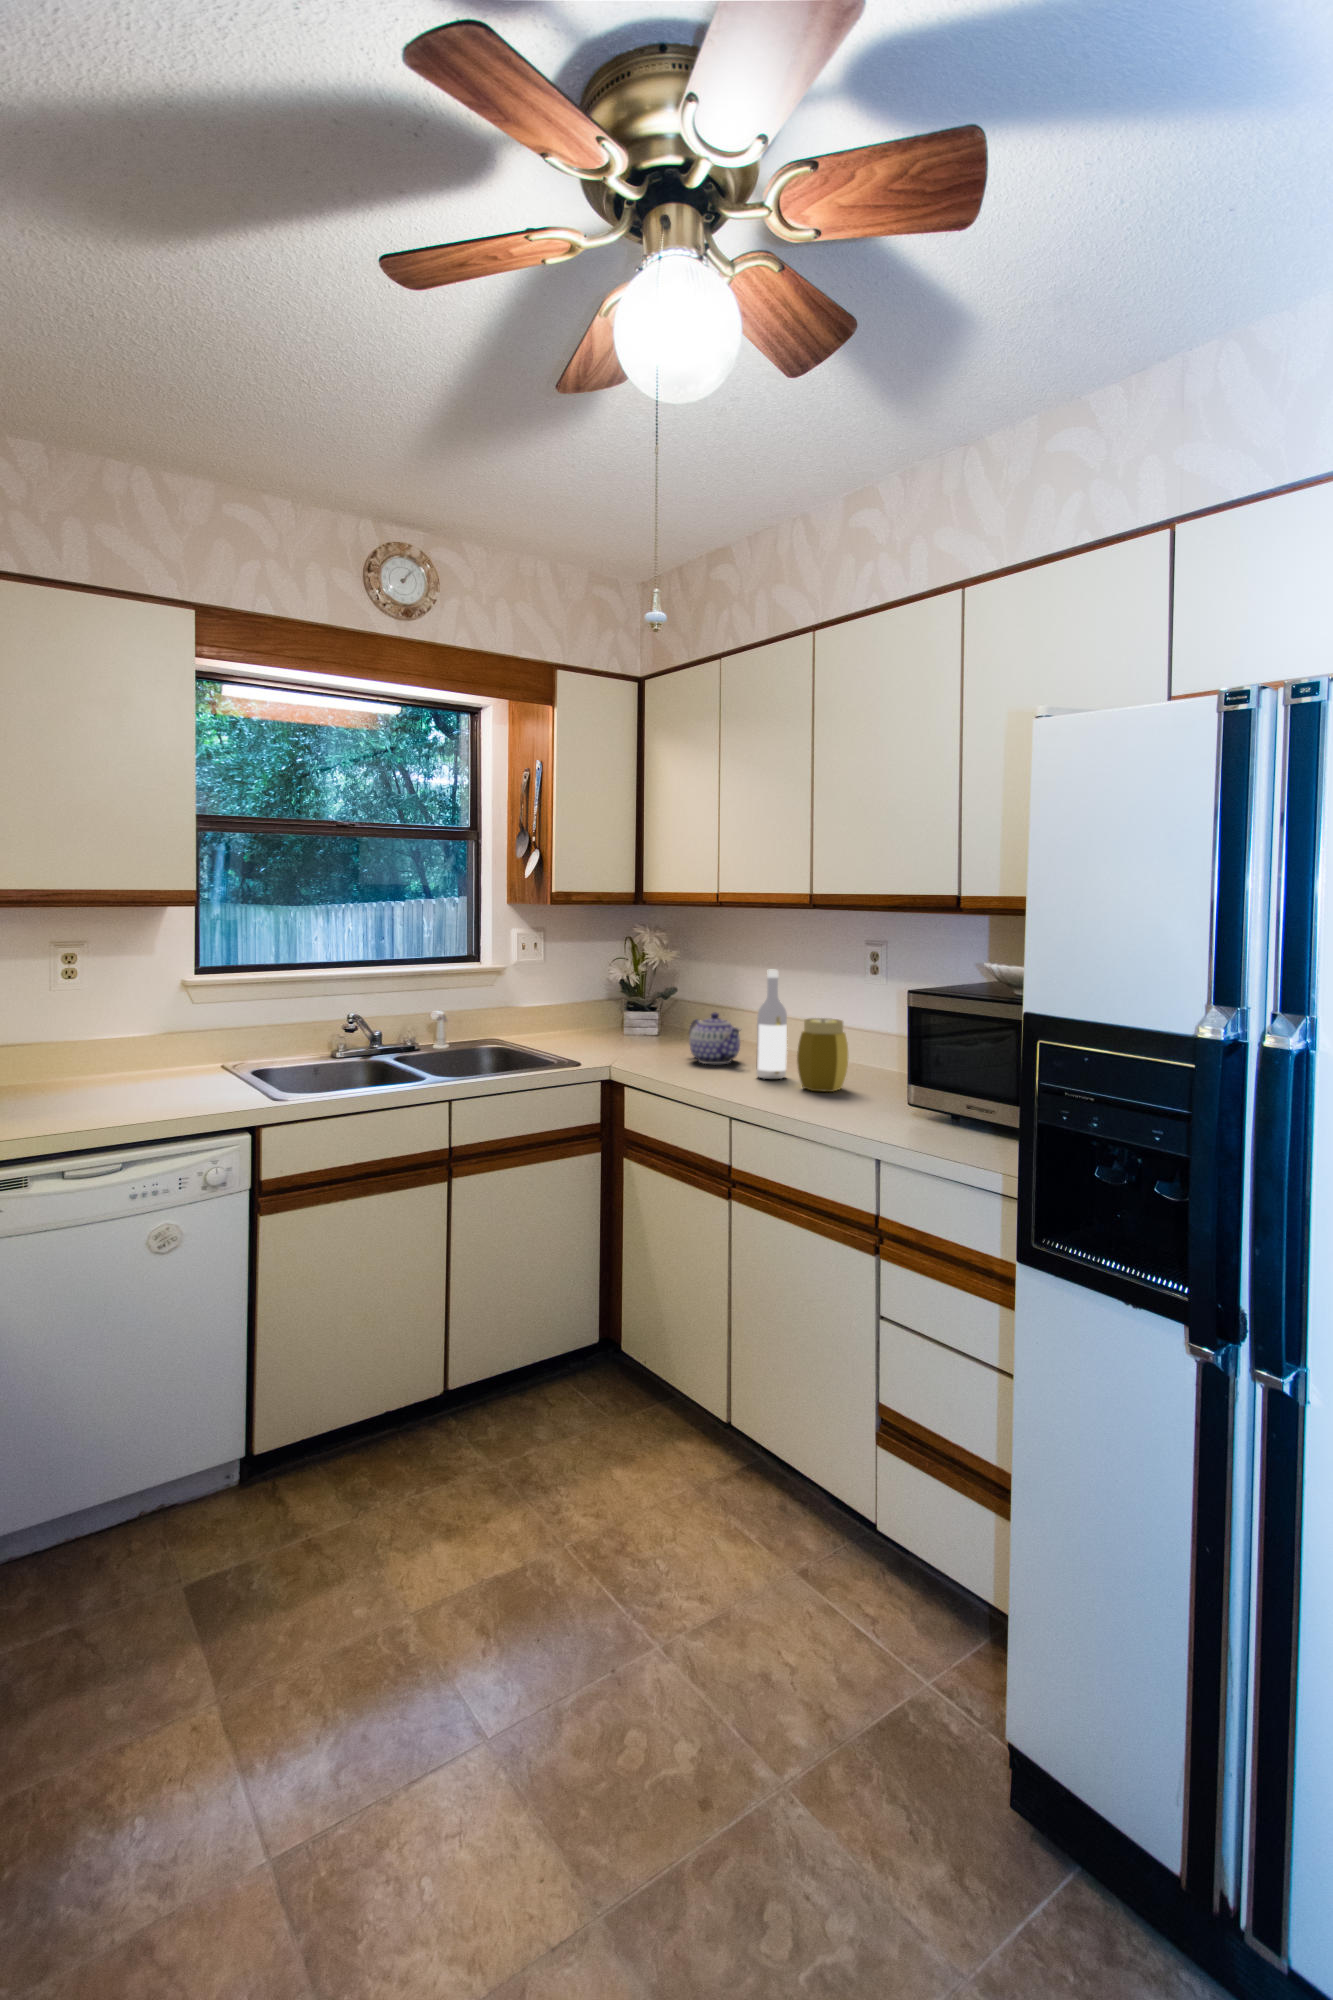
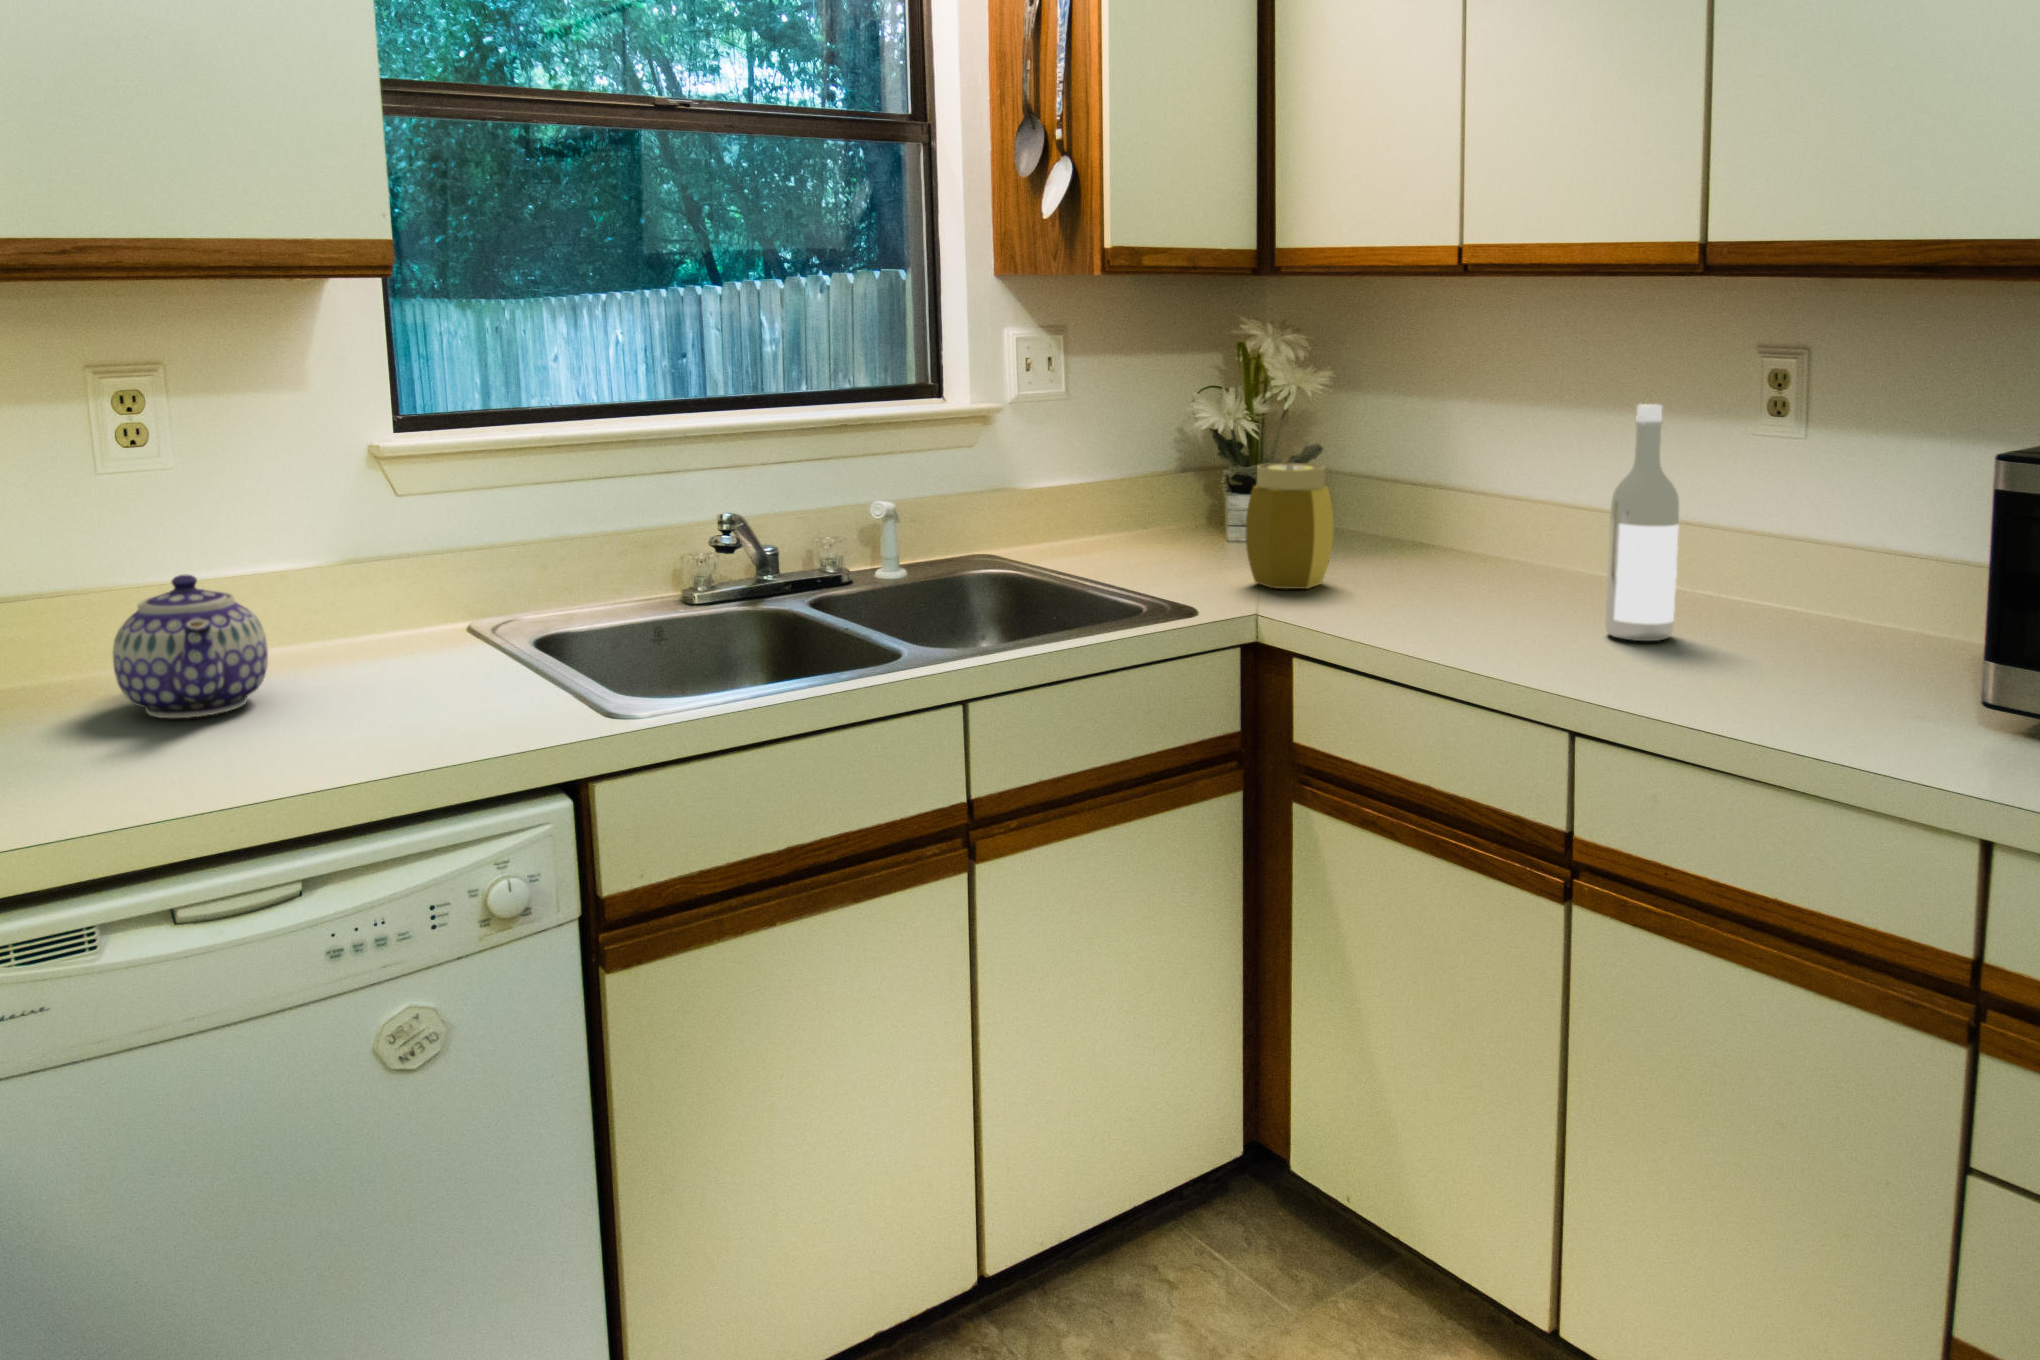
teapot: present [689,1012,740,1064] -> present [113,575,268,718]
jar: present [797,1018,848,1092] -> present [1246,463,1334,589]

